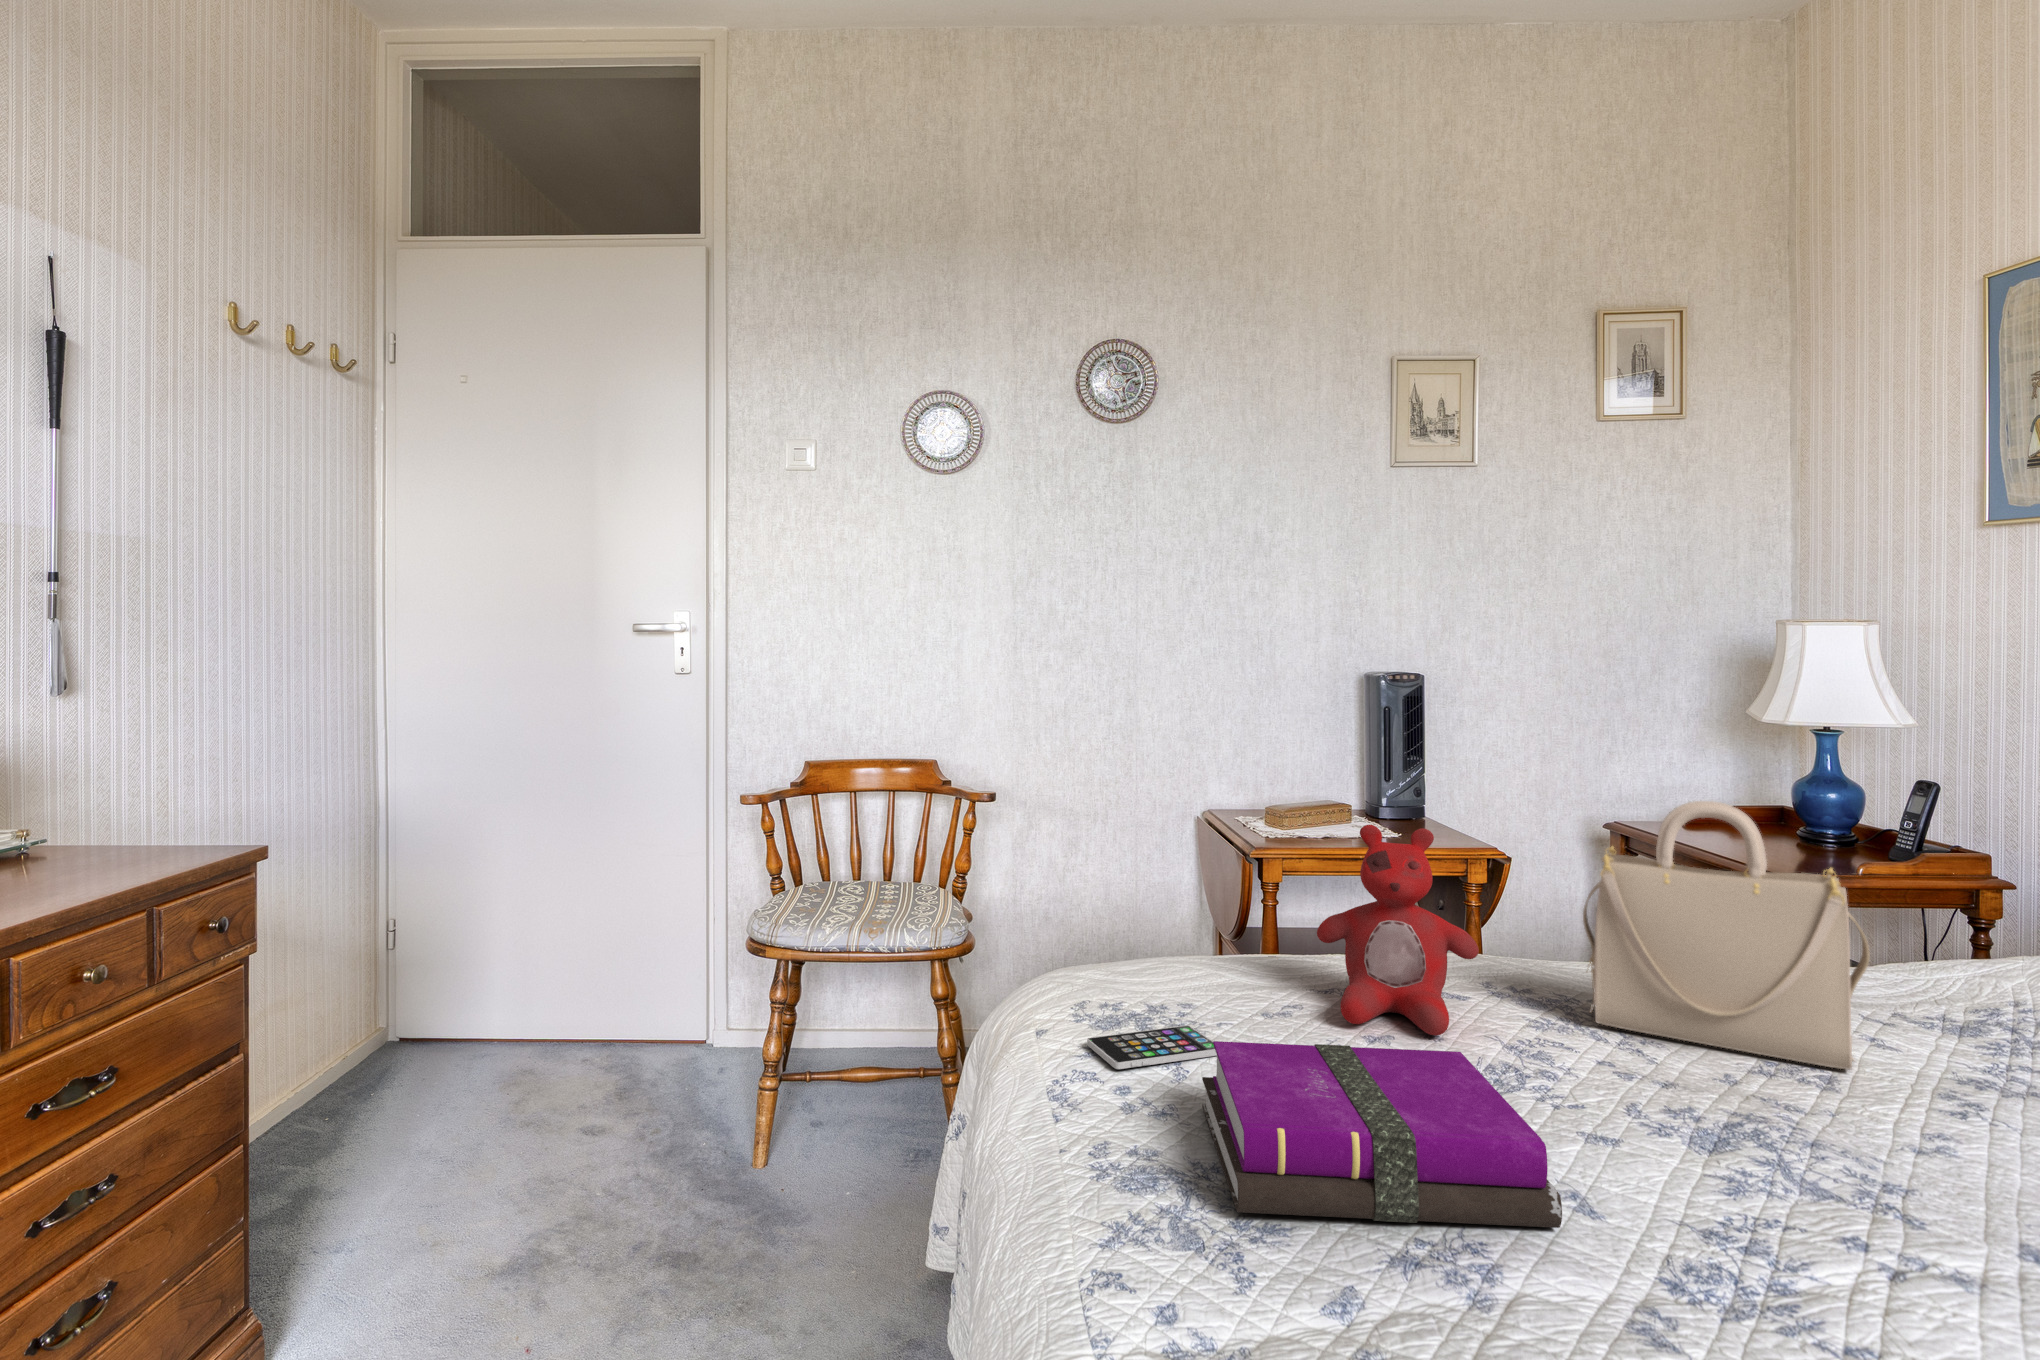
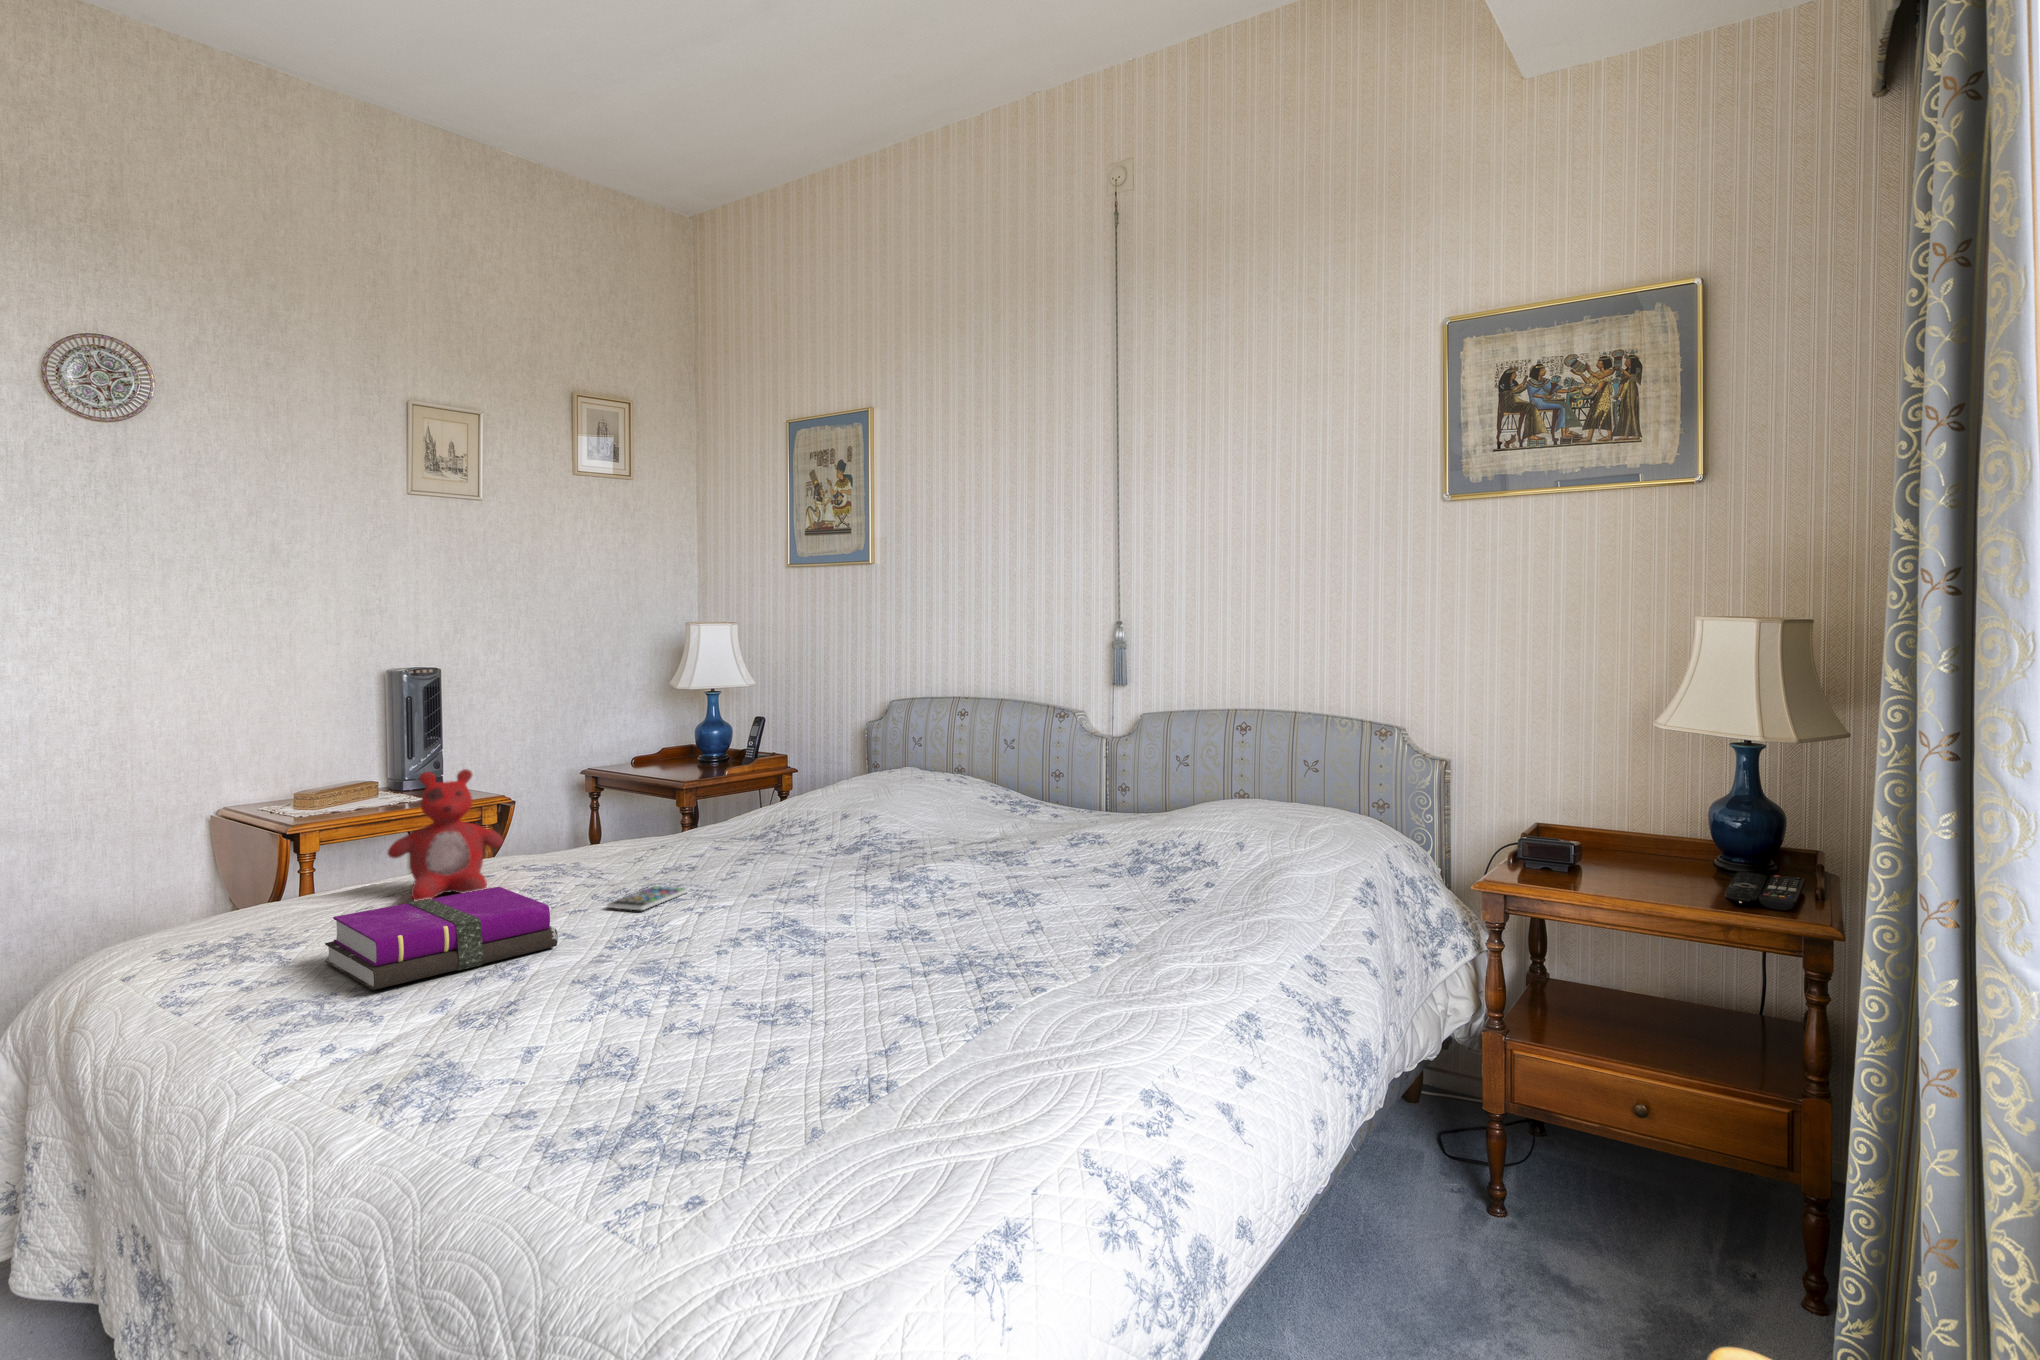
handbag: present [1583,801,1870,1070] -> none [566,732,706,870]
smartphone: present [1087,1025,1217,1069] -> present [607,886,688,910]

